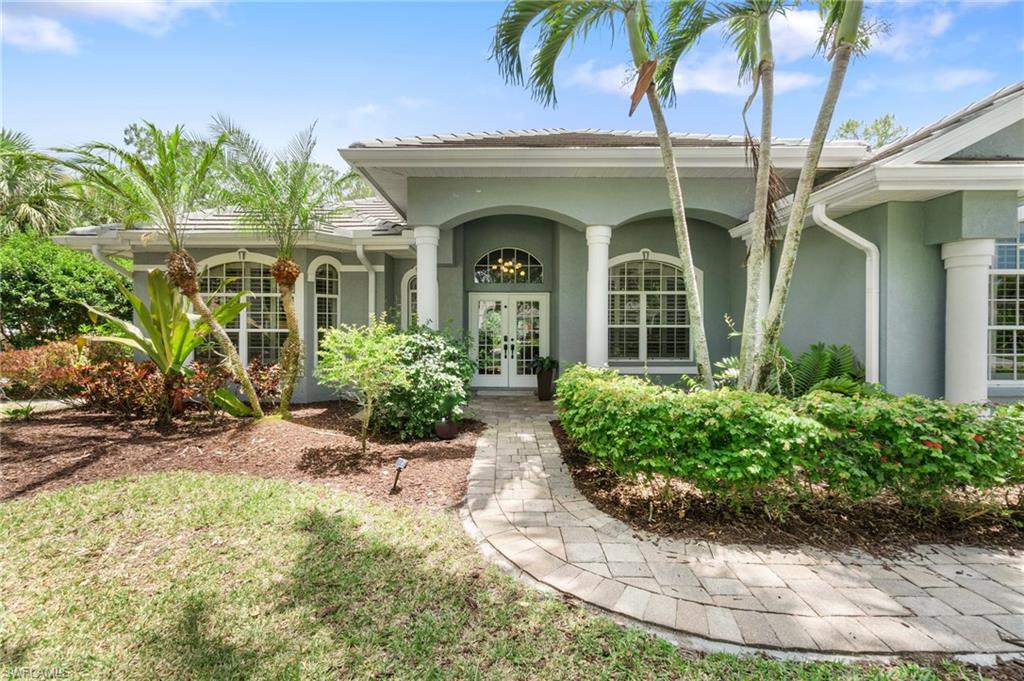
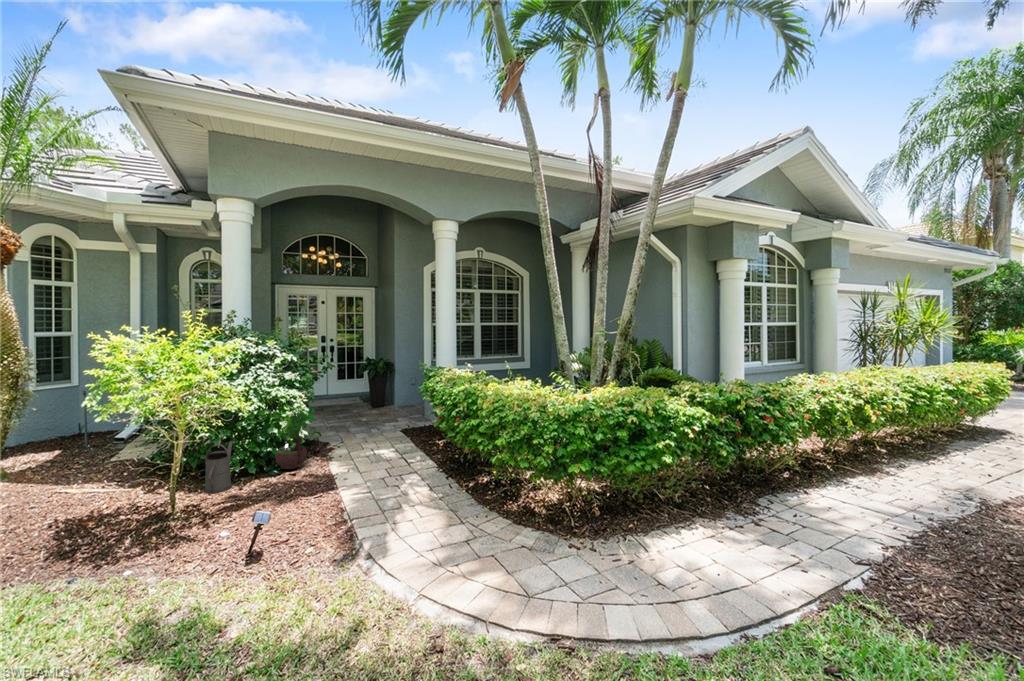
watering can: none [386,411,408,447] -> present [204,441,233,494]

